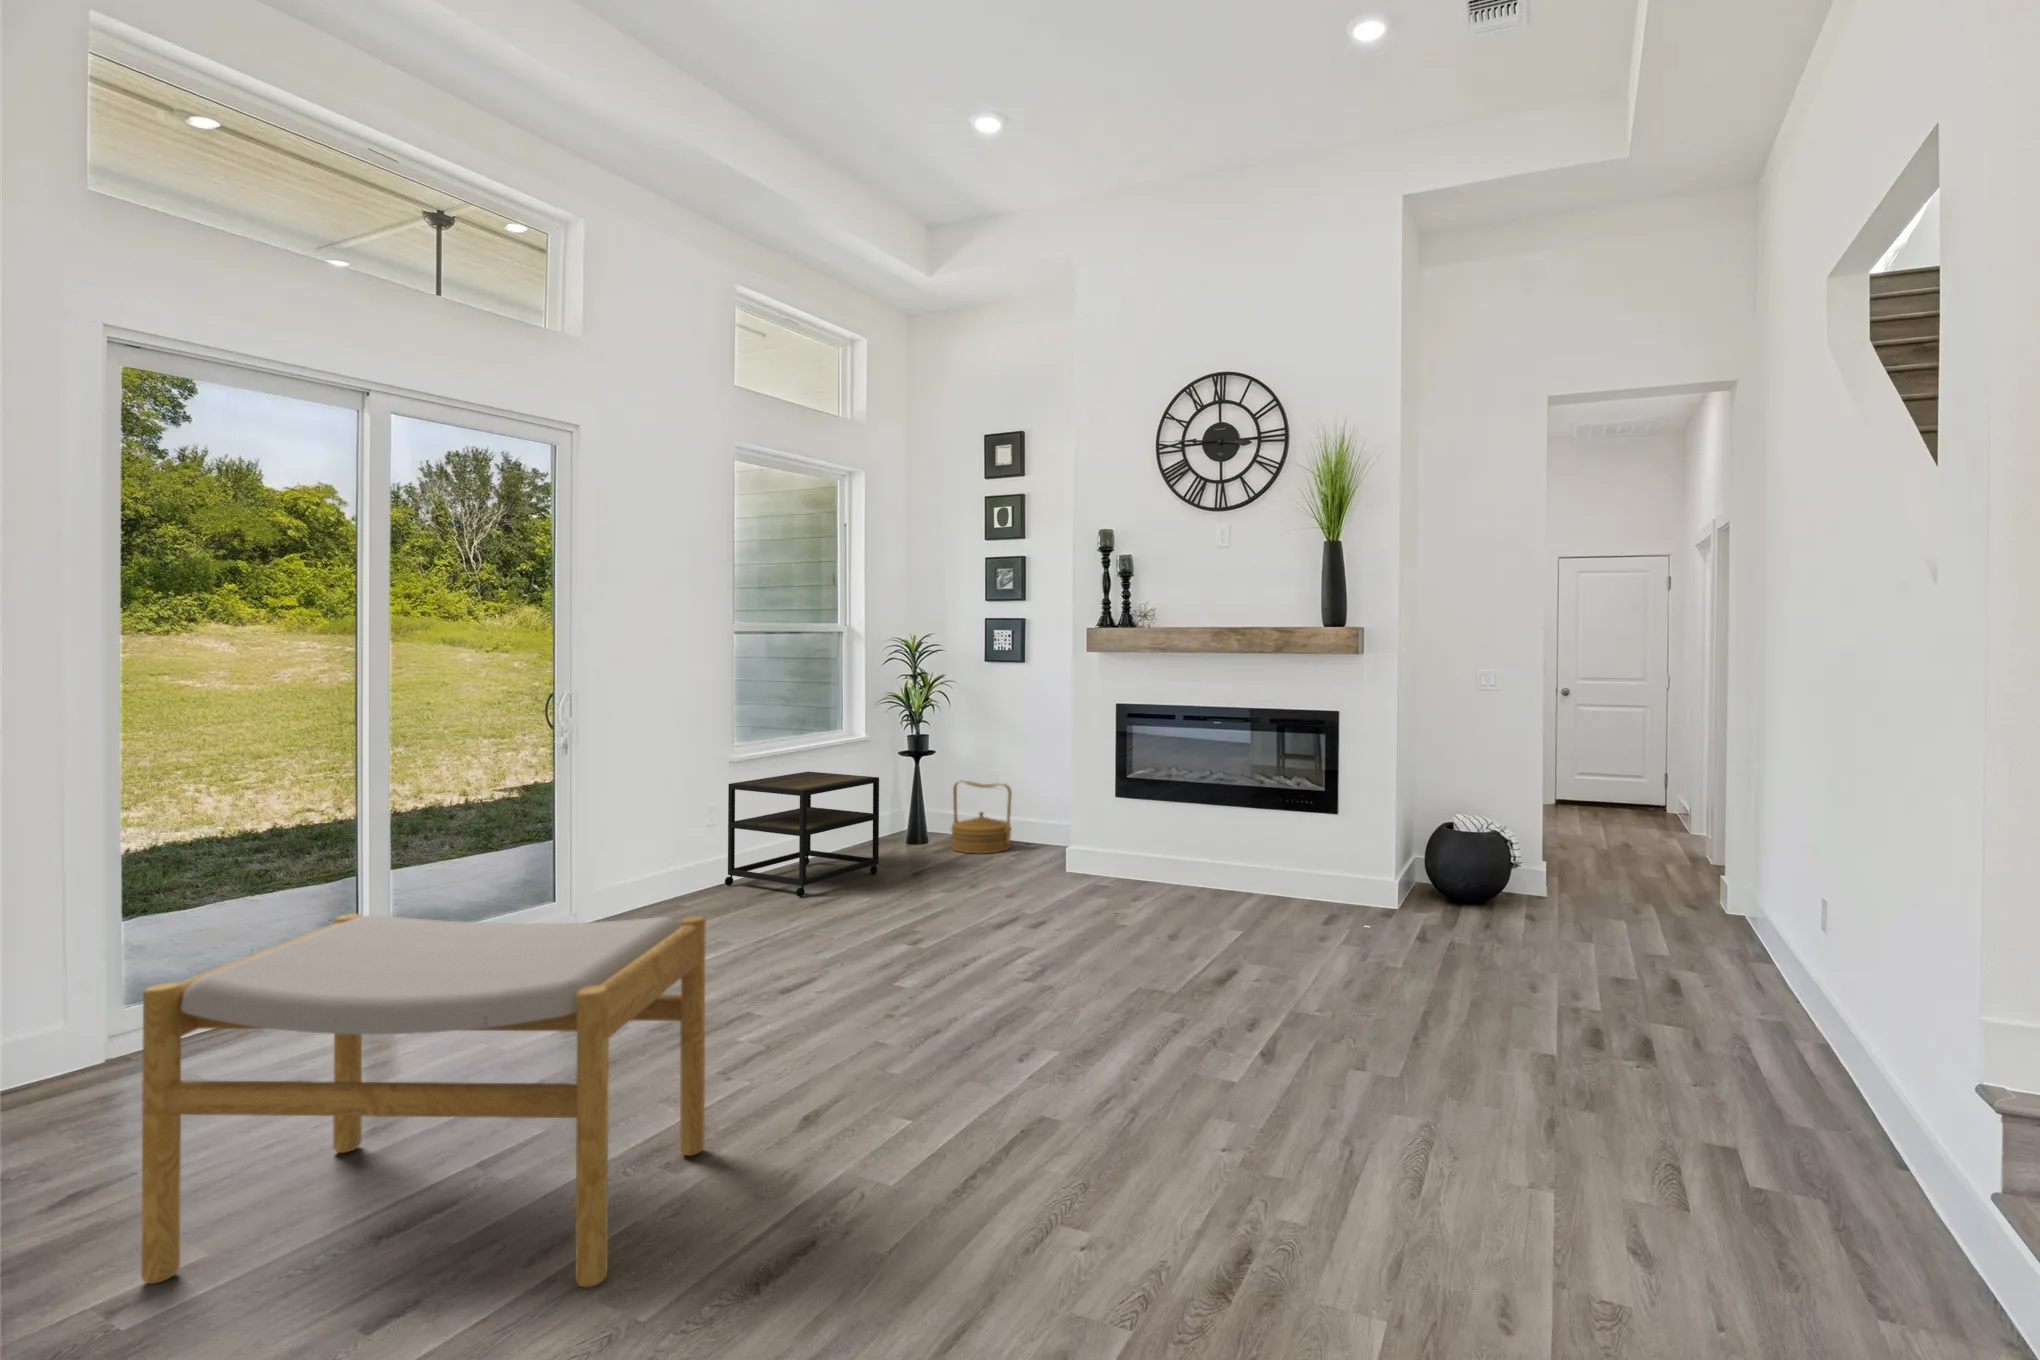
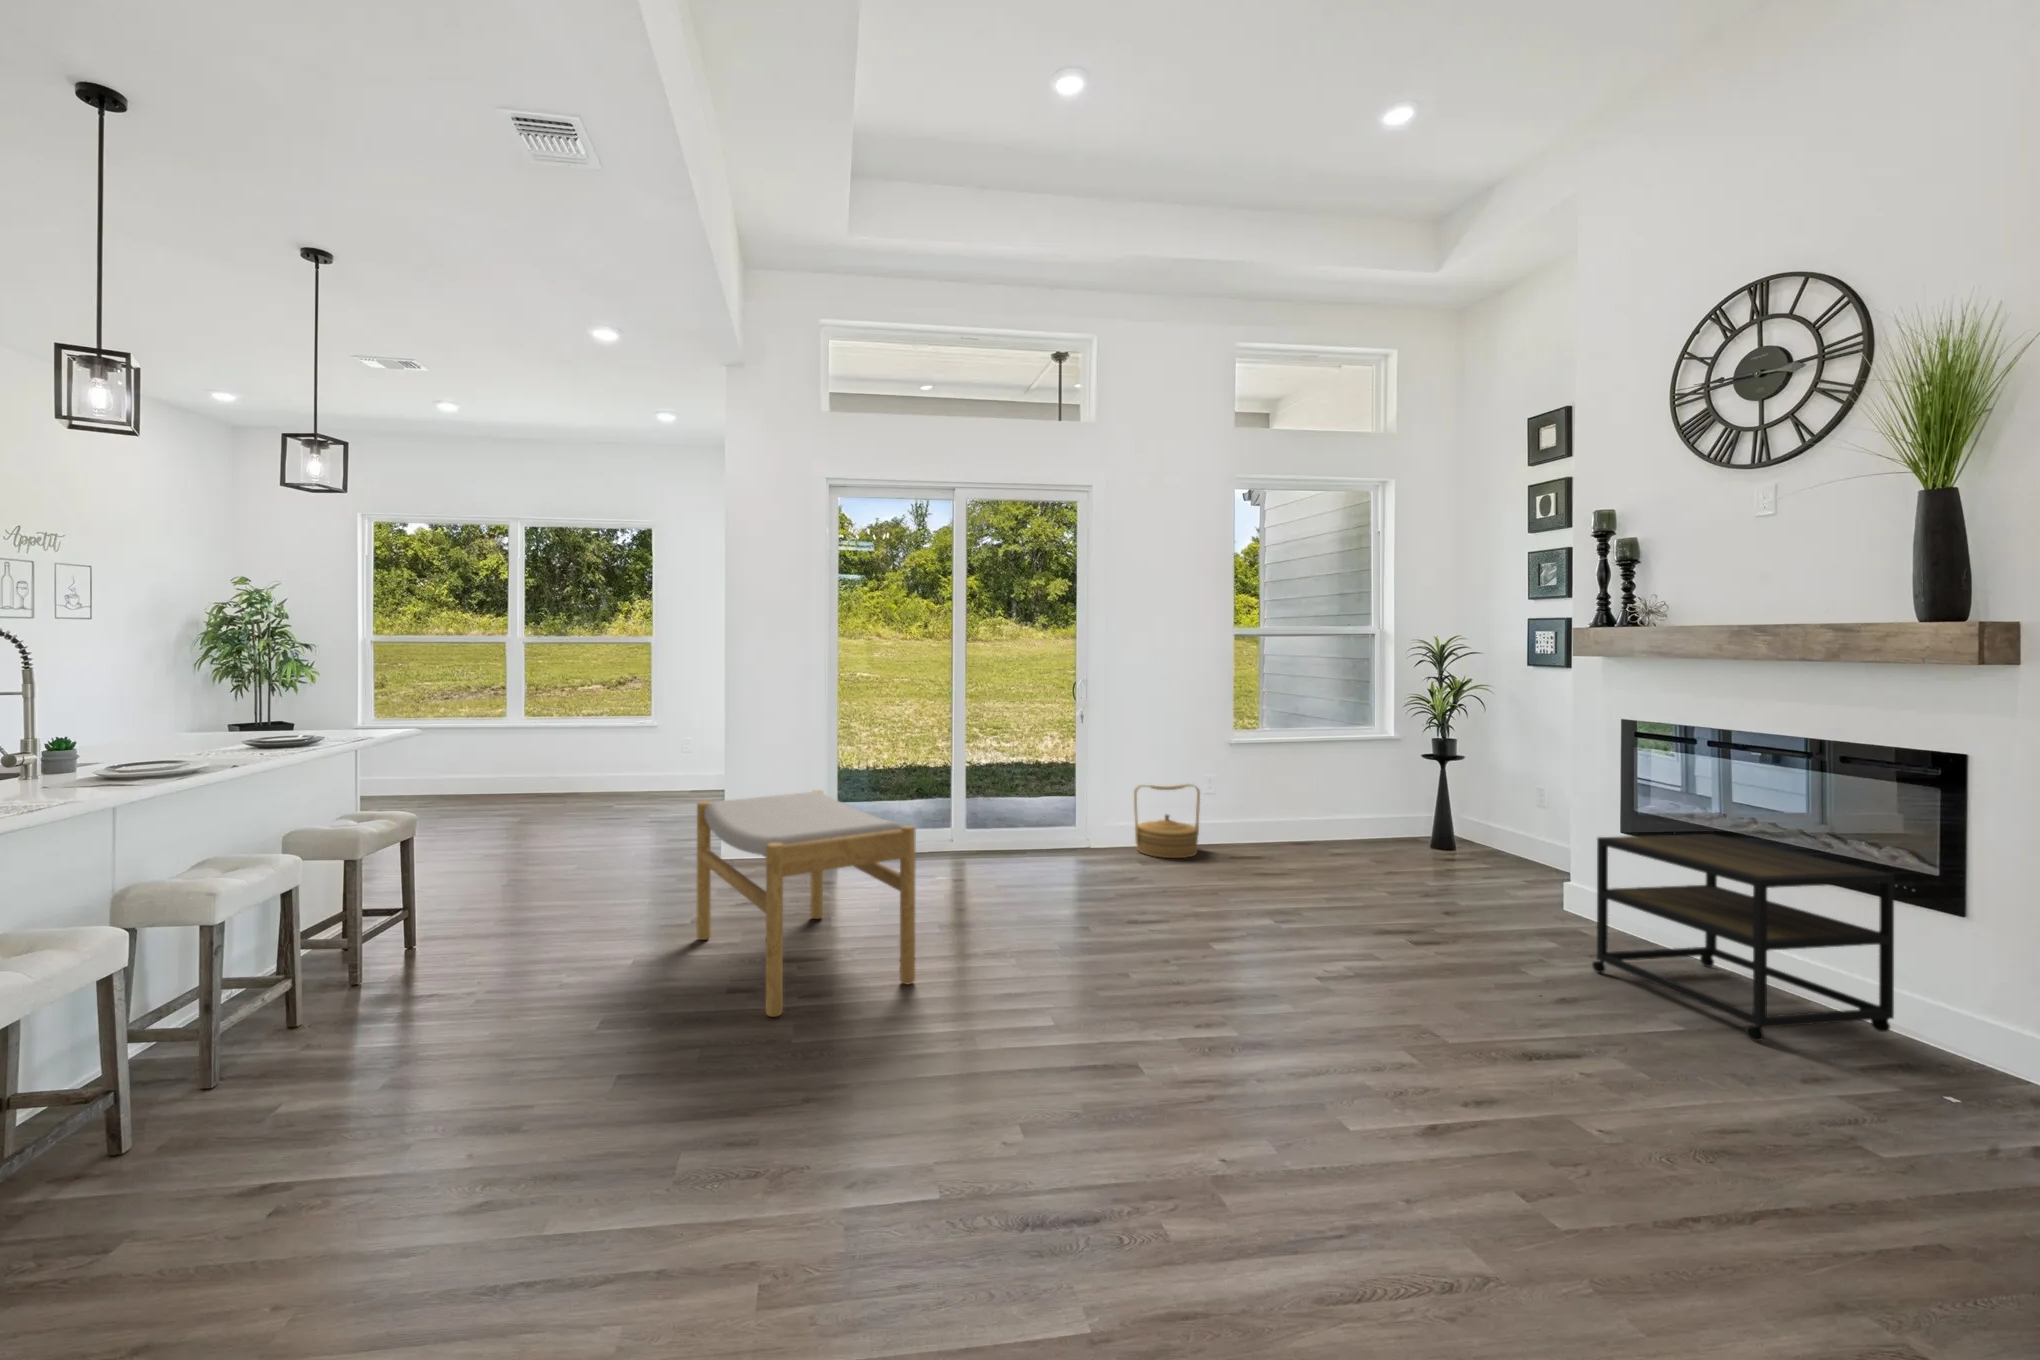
side table: present [725,772,879,897] -> present [1592,834,1894,1041]
woven basket: present [951,781,1012,854] -> present [1134,784,1200,858]

